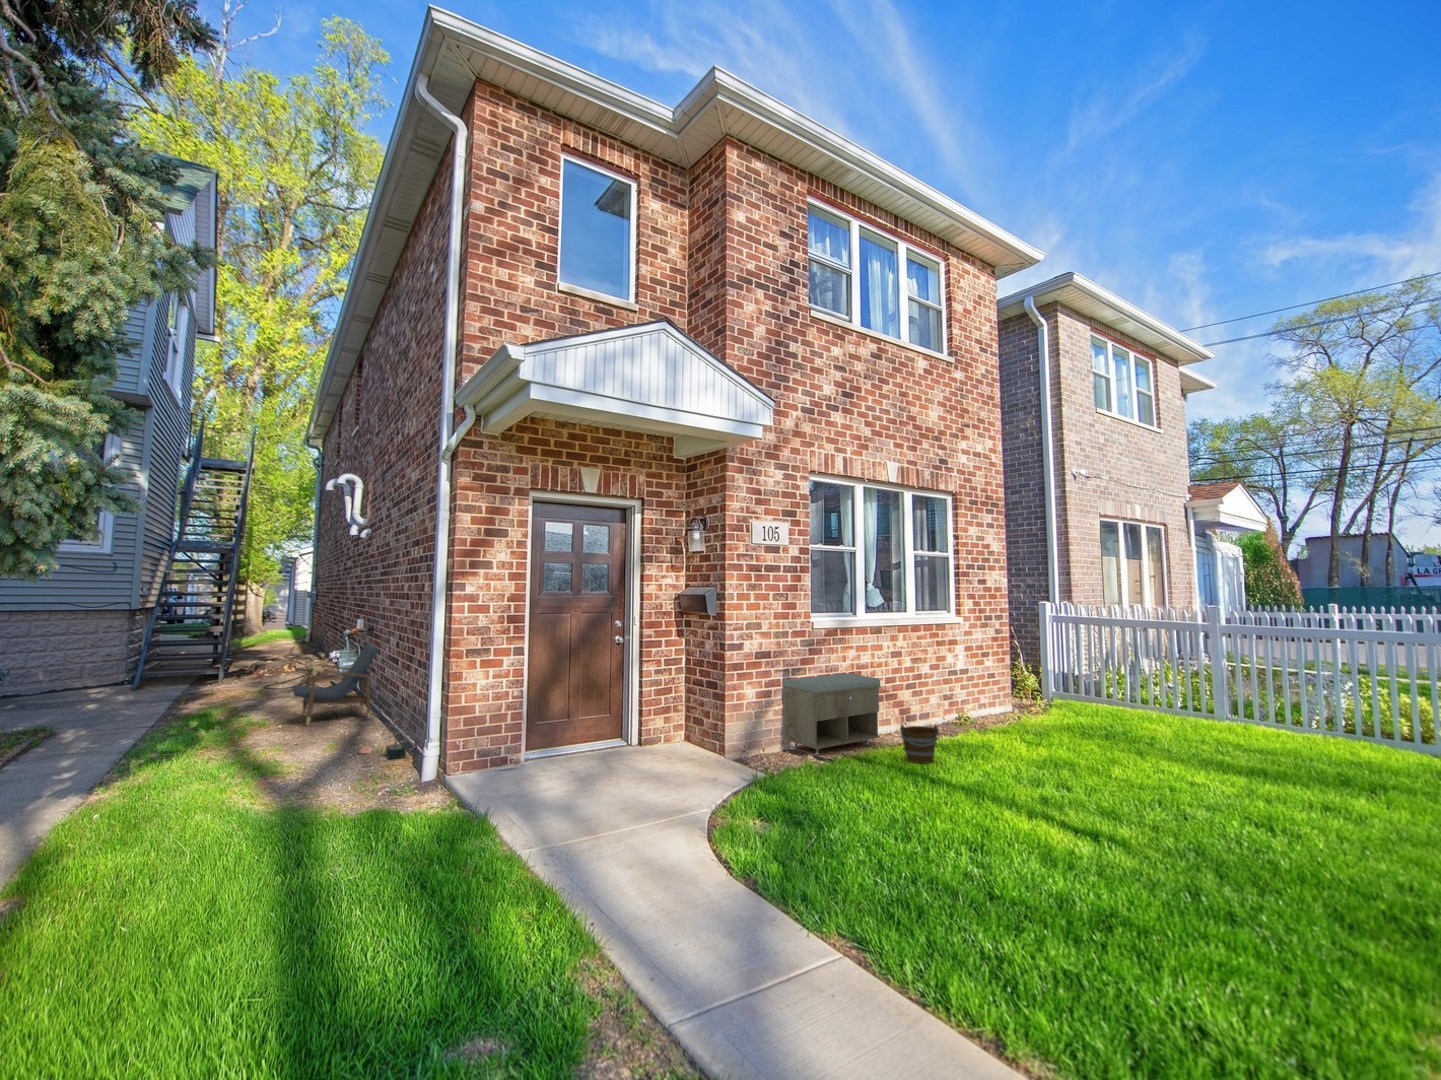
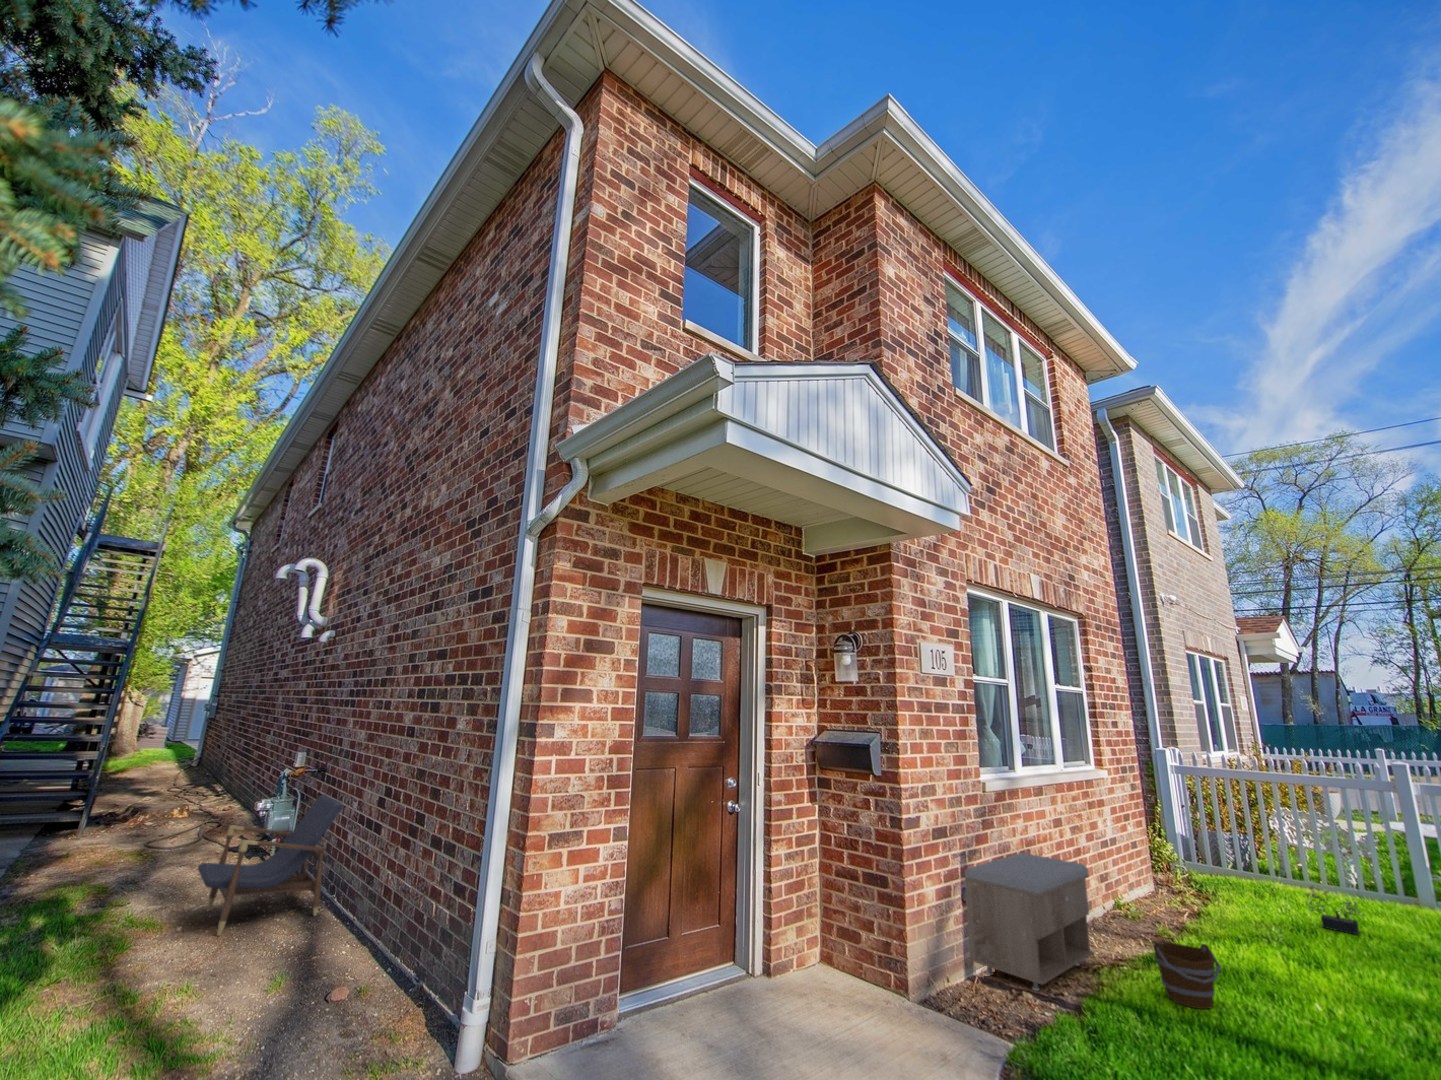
decorative plant: present [382,720,409,759] -> present [1306,886,1364,935]

